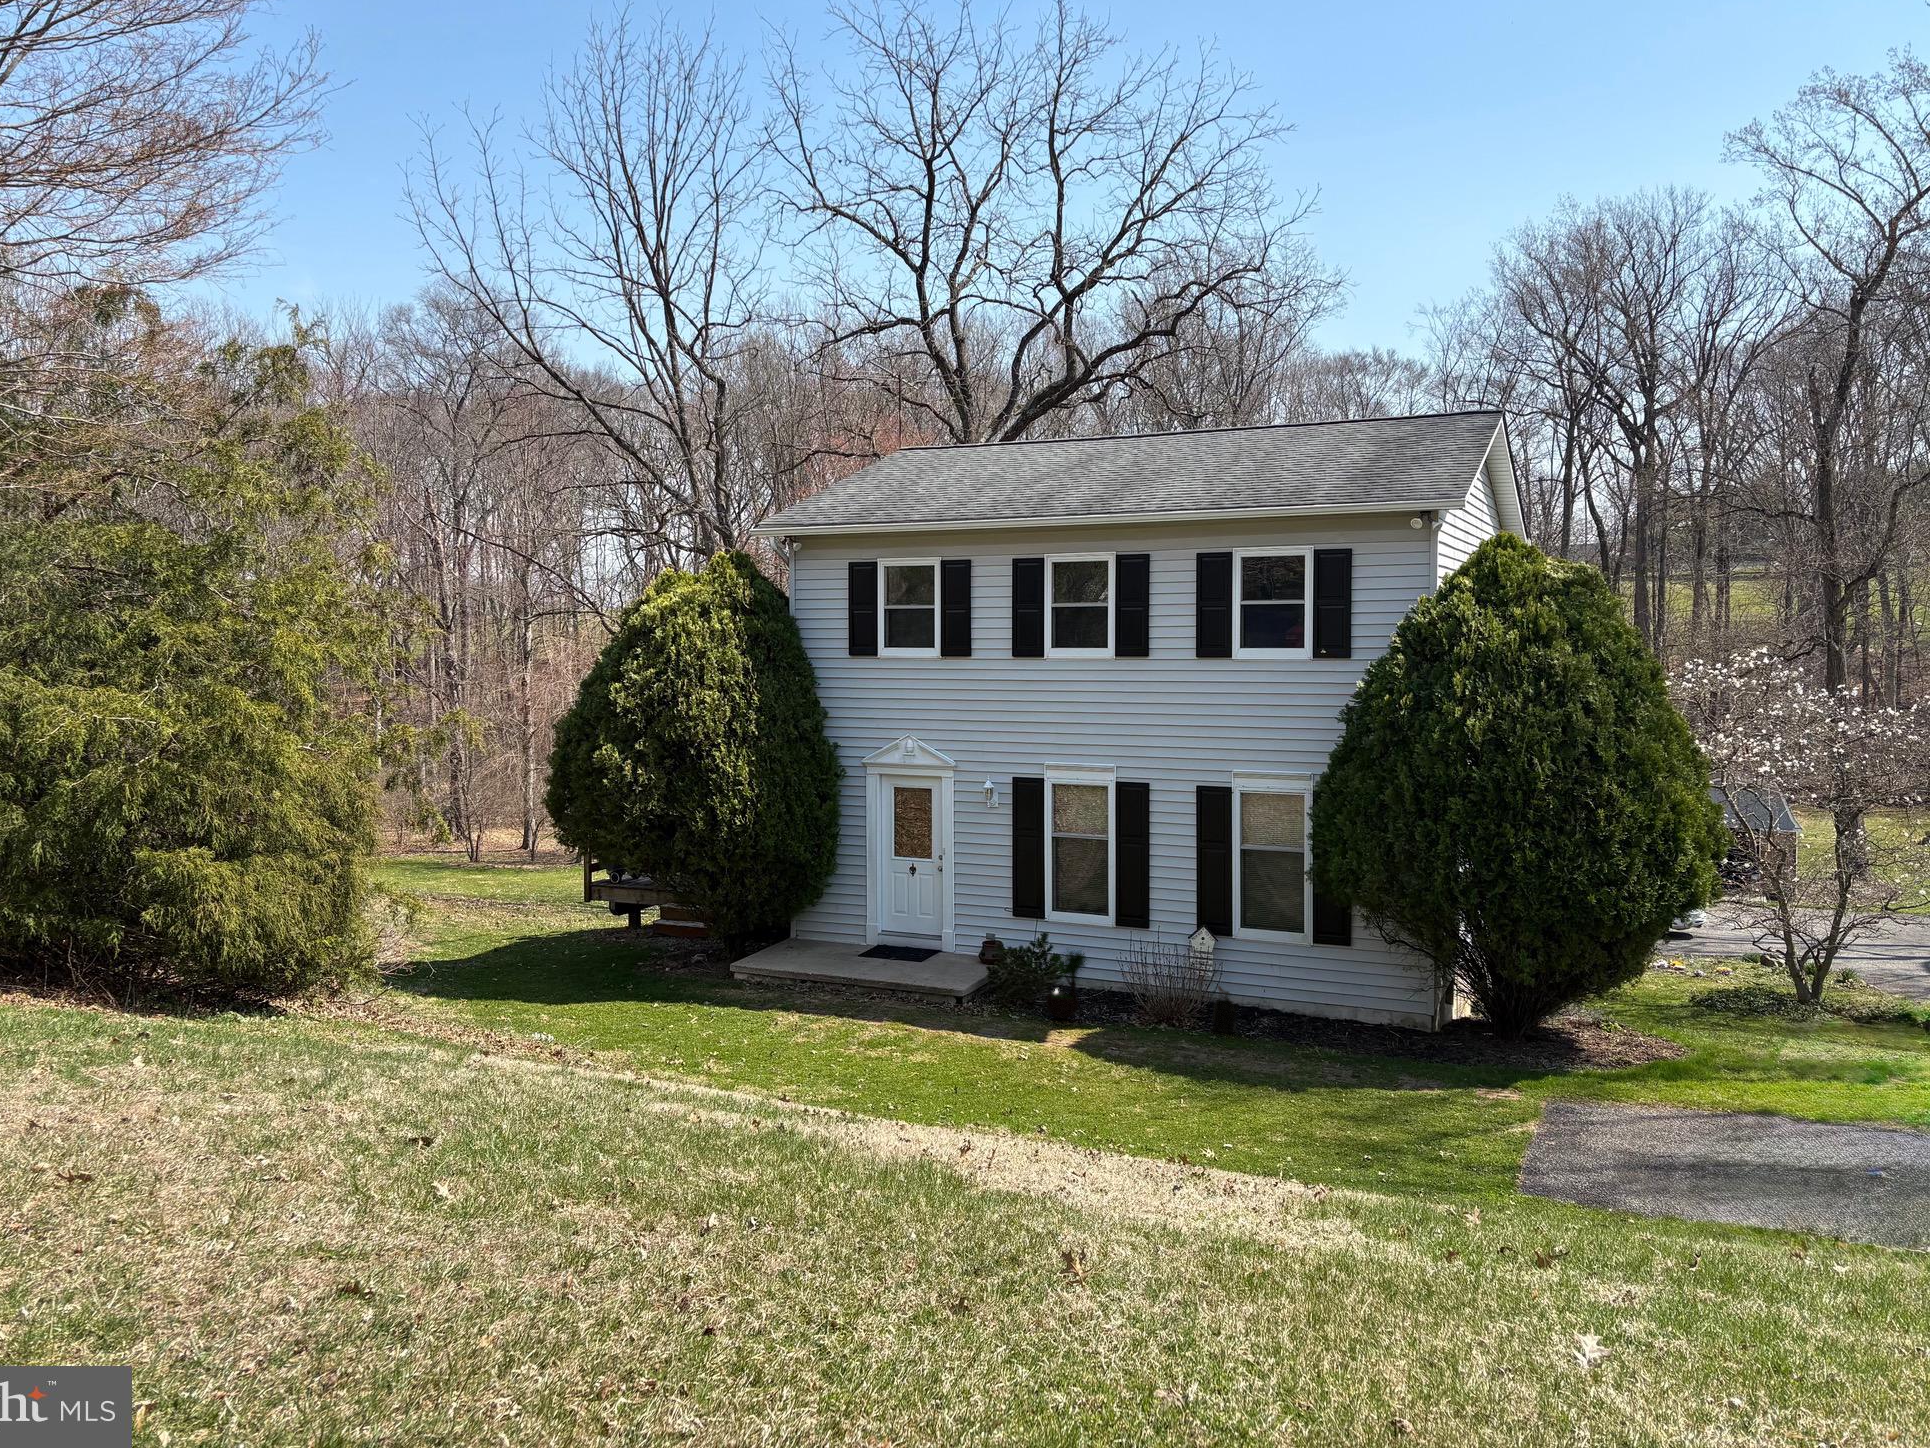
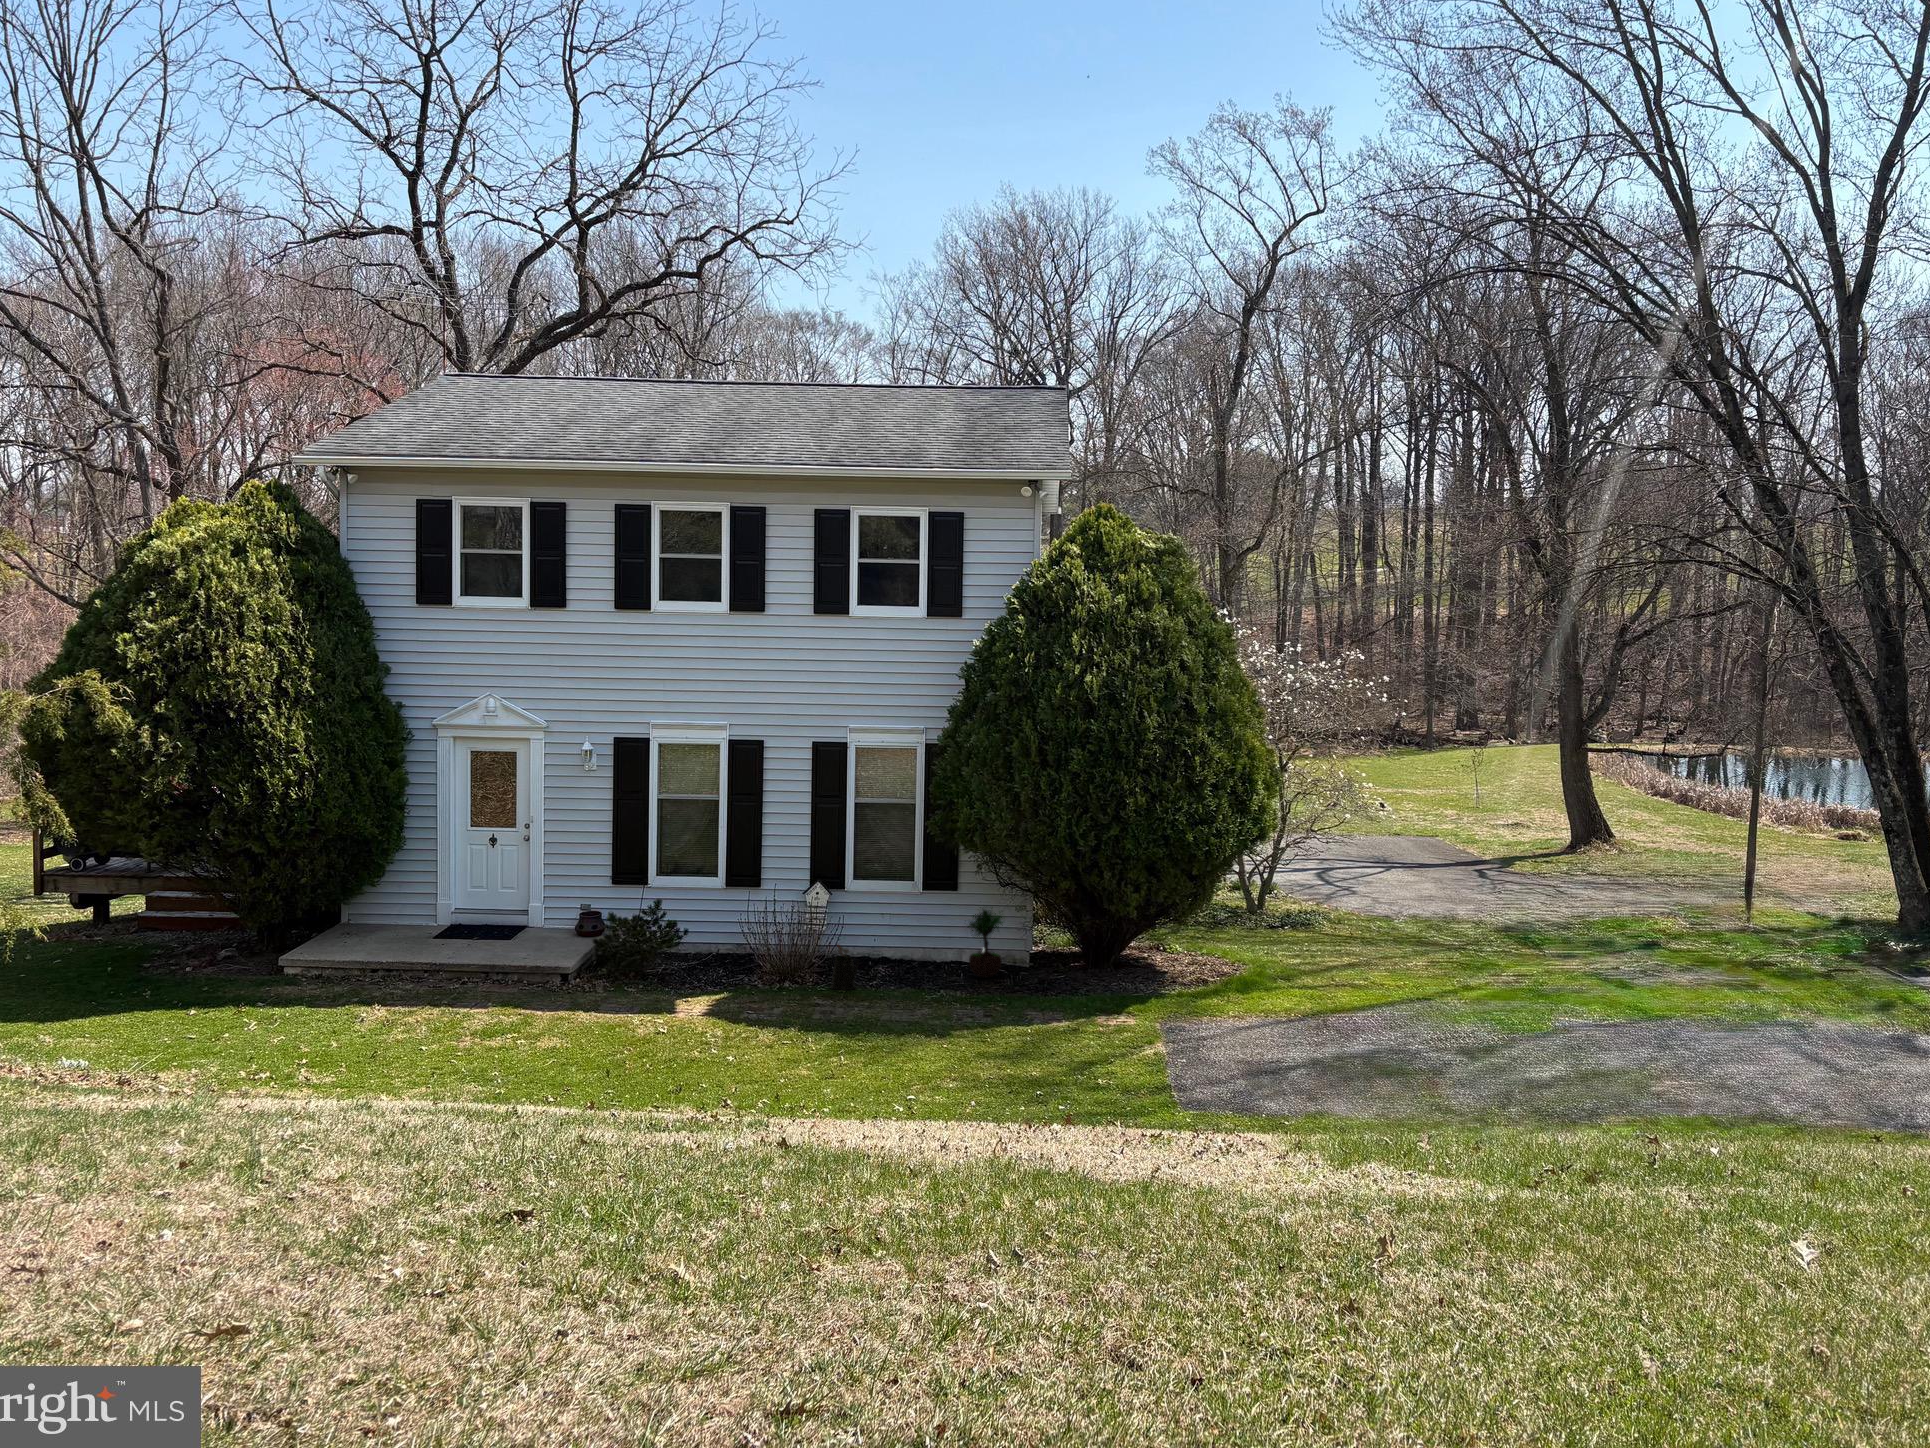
potted tree: present [1046,950,1087,1018] -> present [968,907,1003,978]

